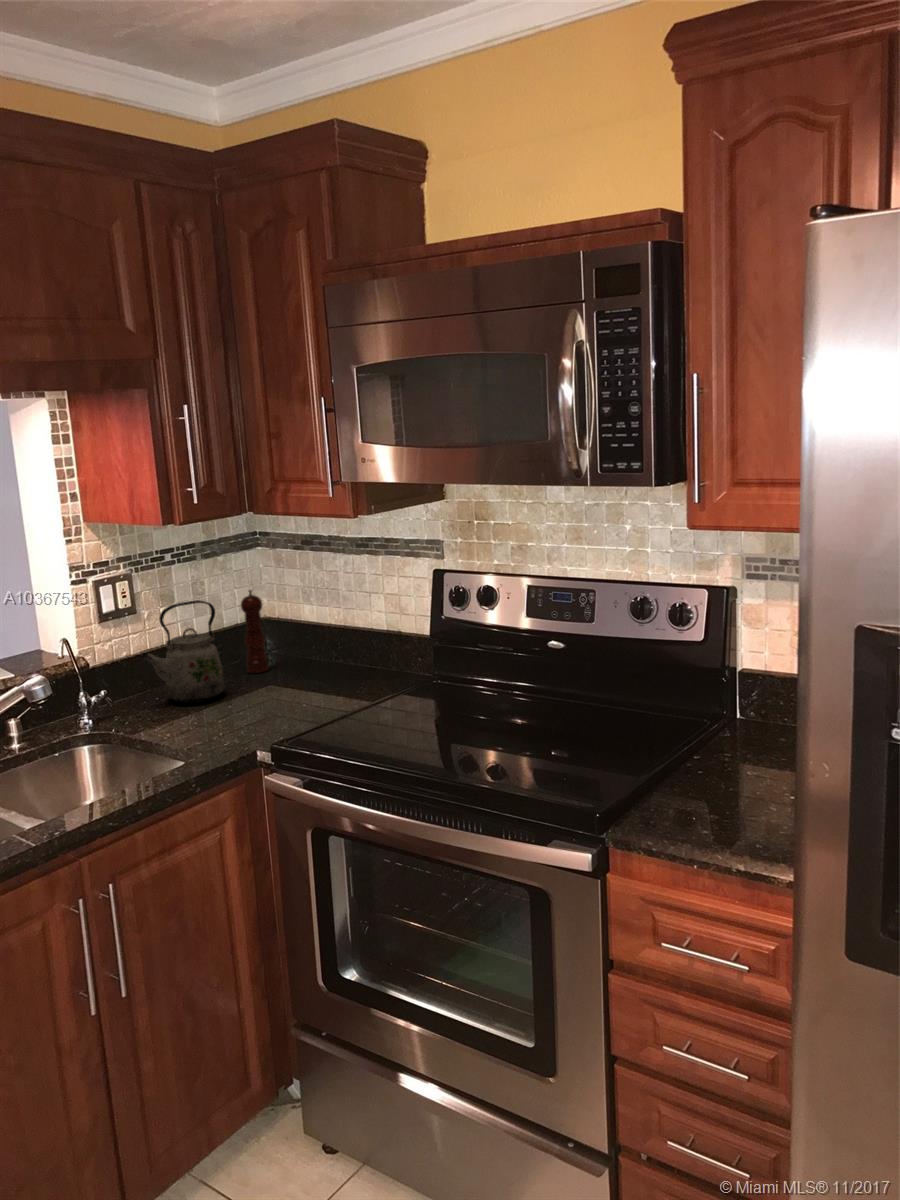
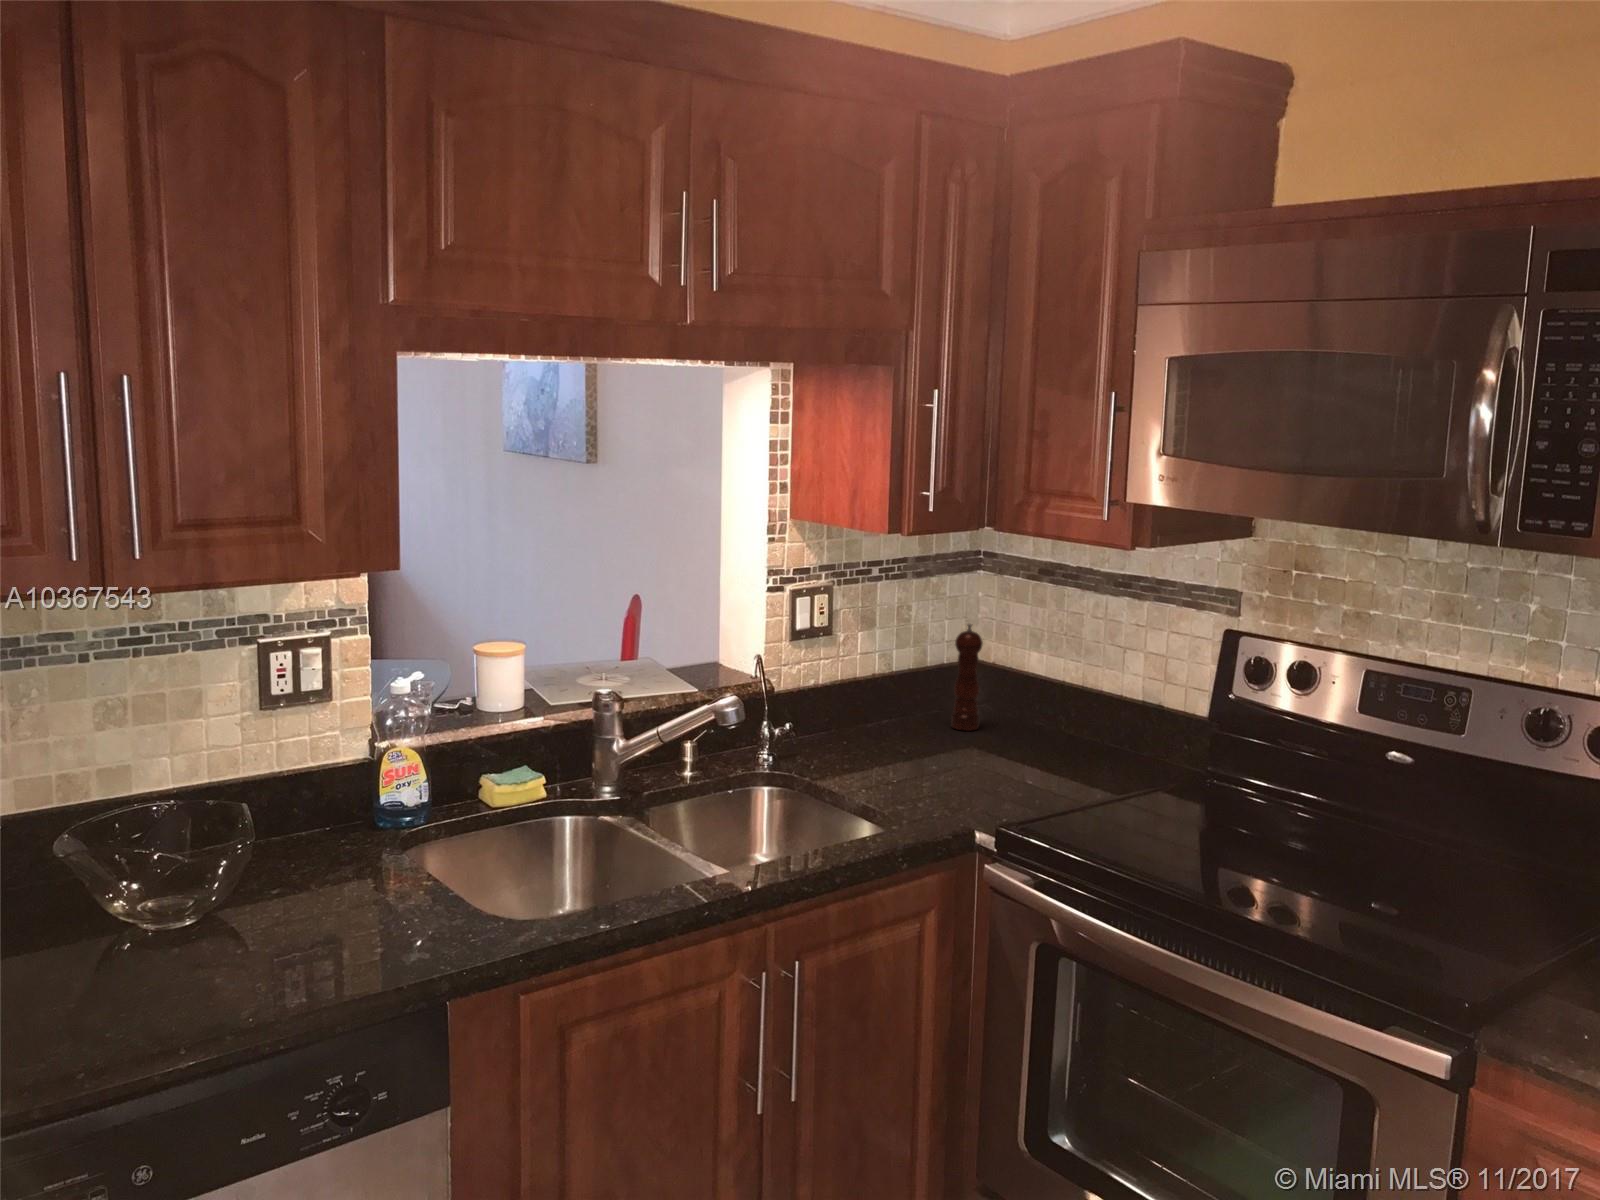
kettle: present [141,600,225,703] -> none [836,630,930,756]

